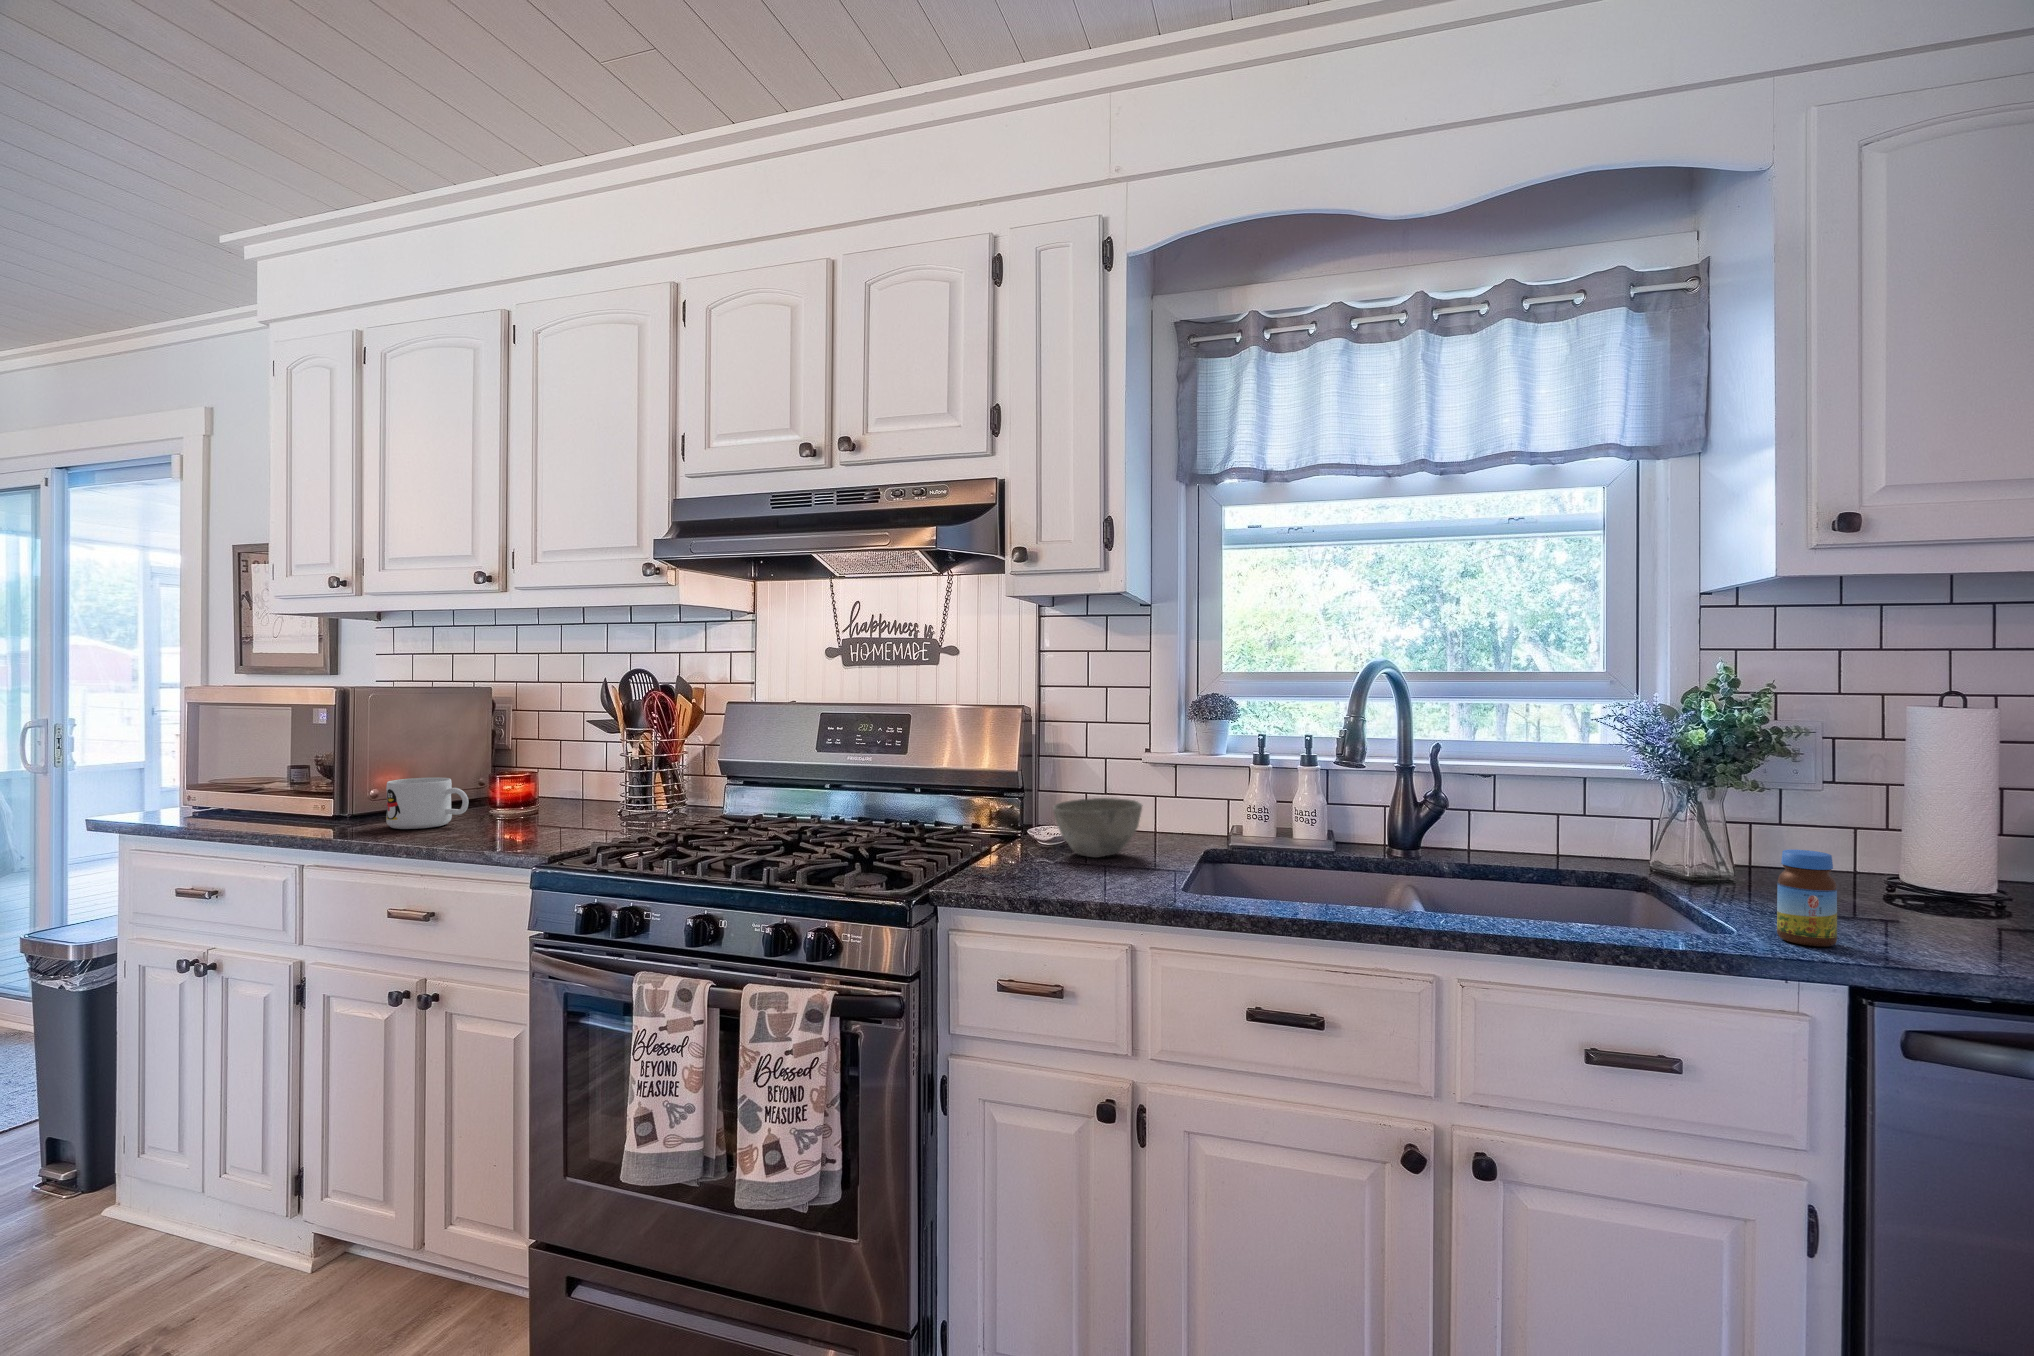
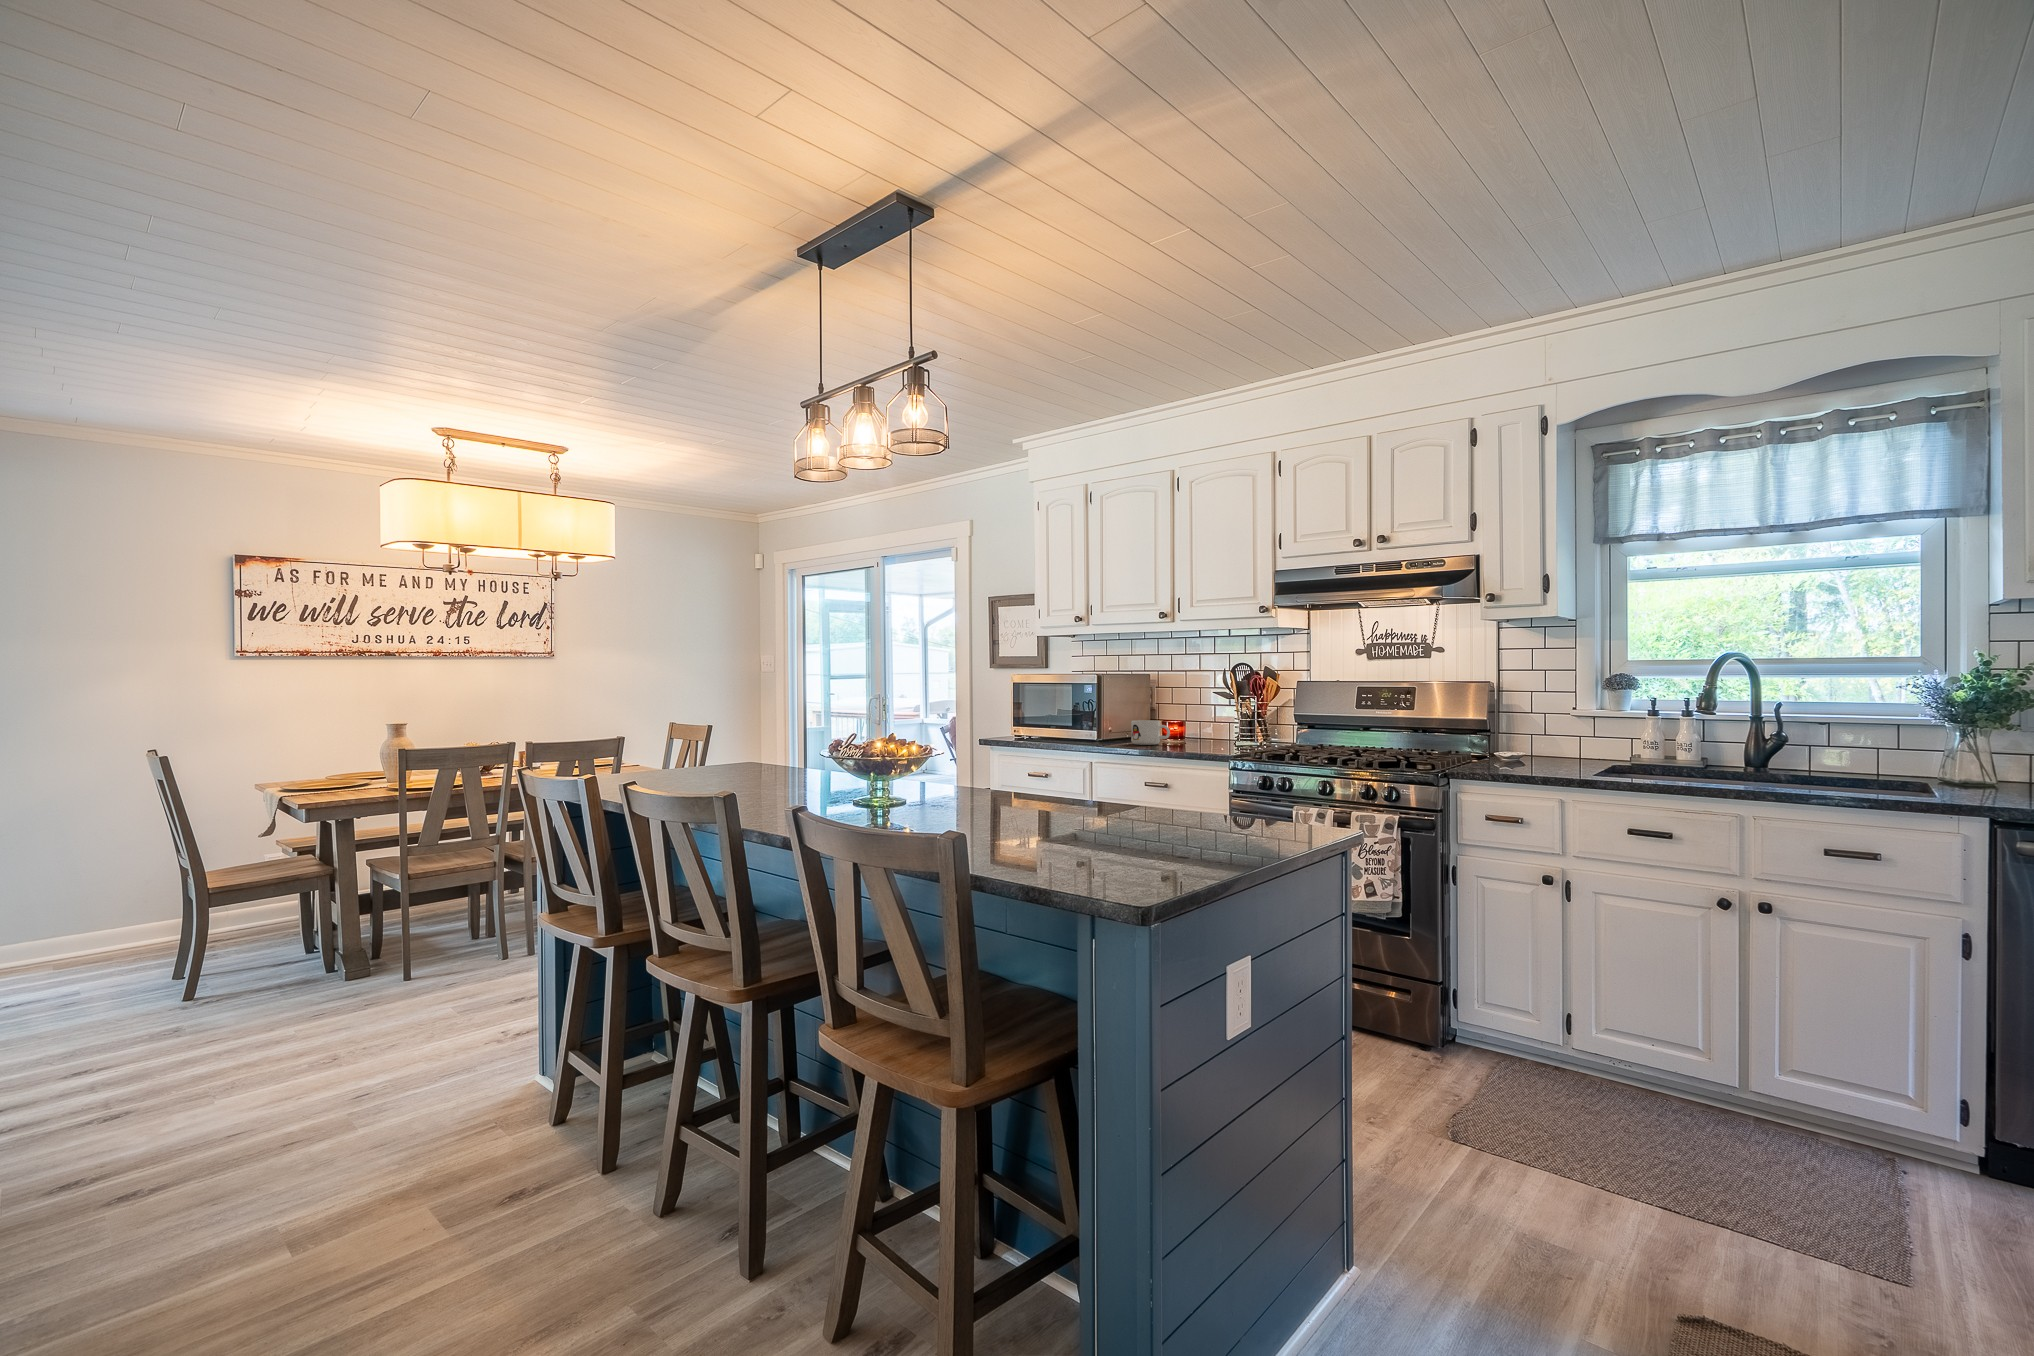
bowl: present [1053,798,1142,857] -> none [1512,733,1570,764]
jar: present [1777,850,1837,946] -> none [1958,751,1993,800]

